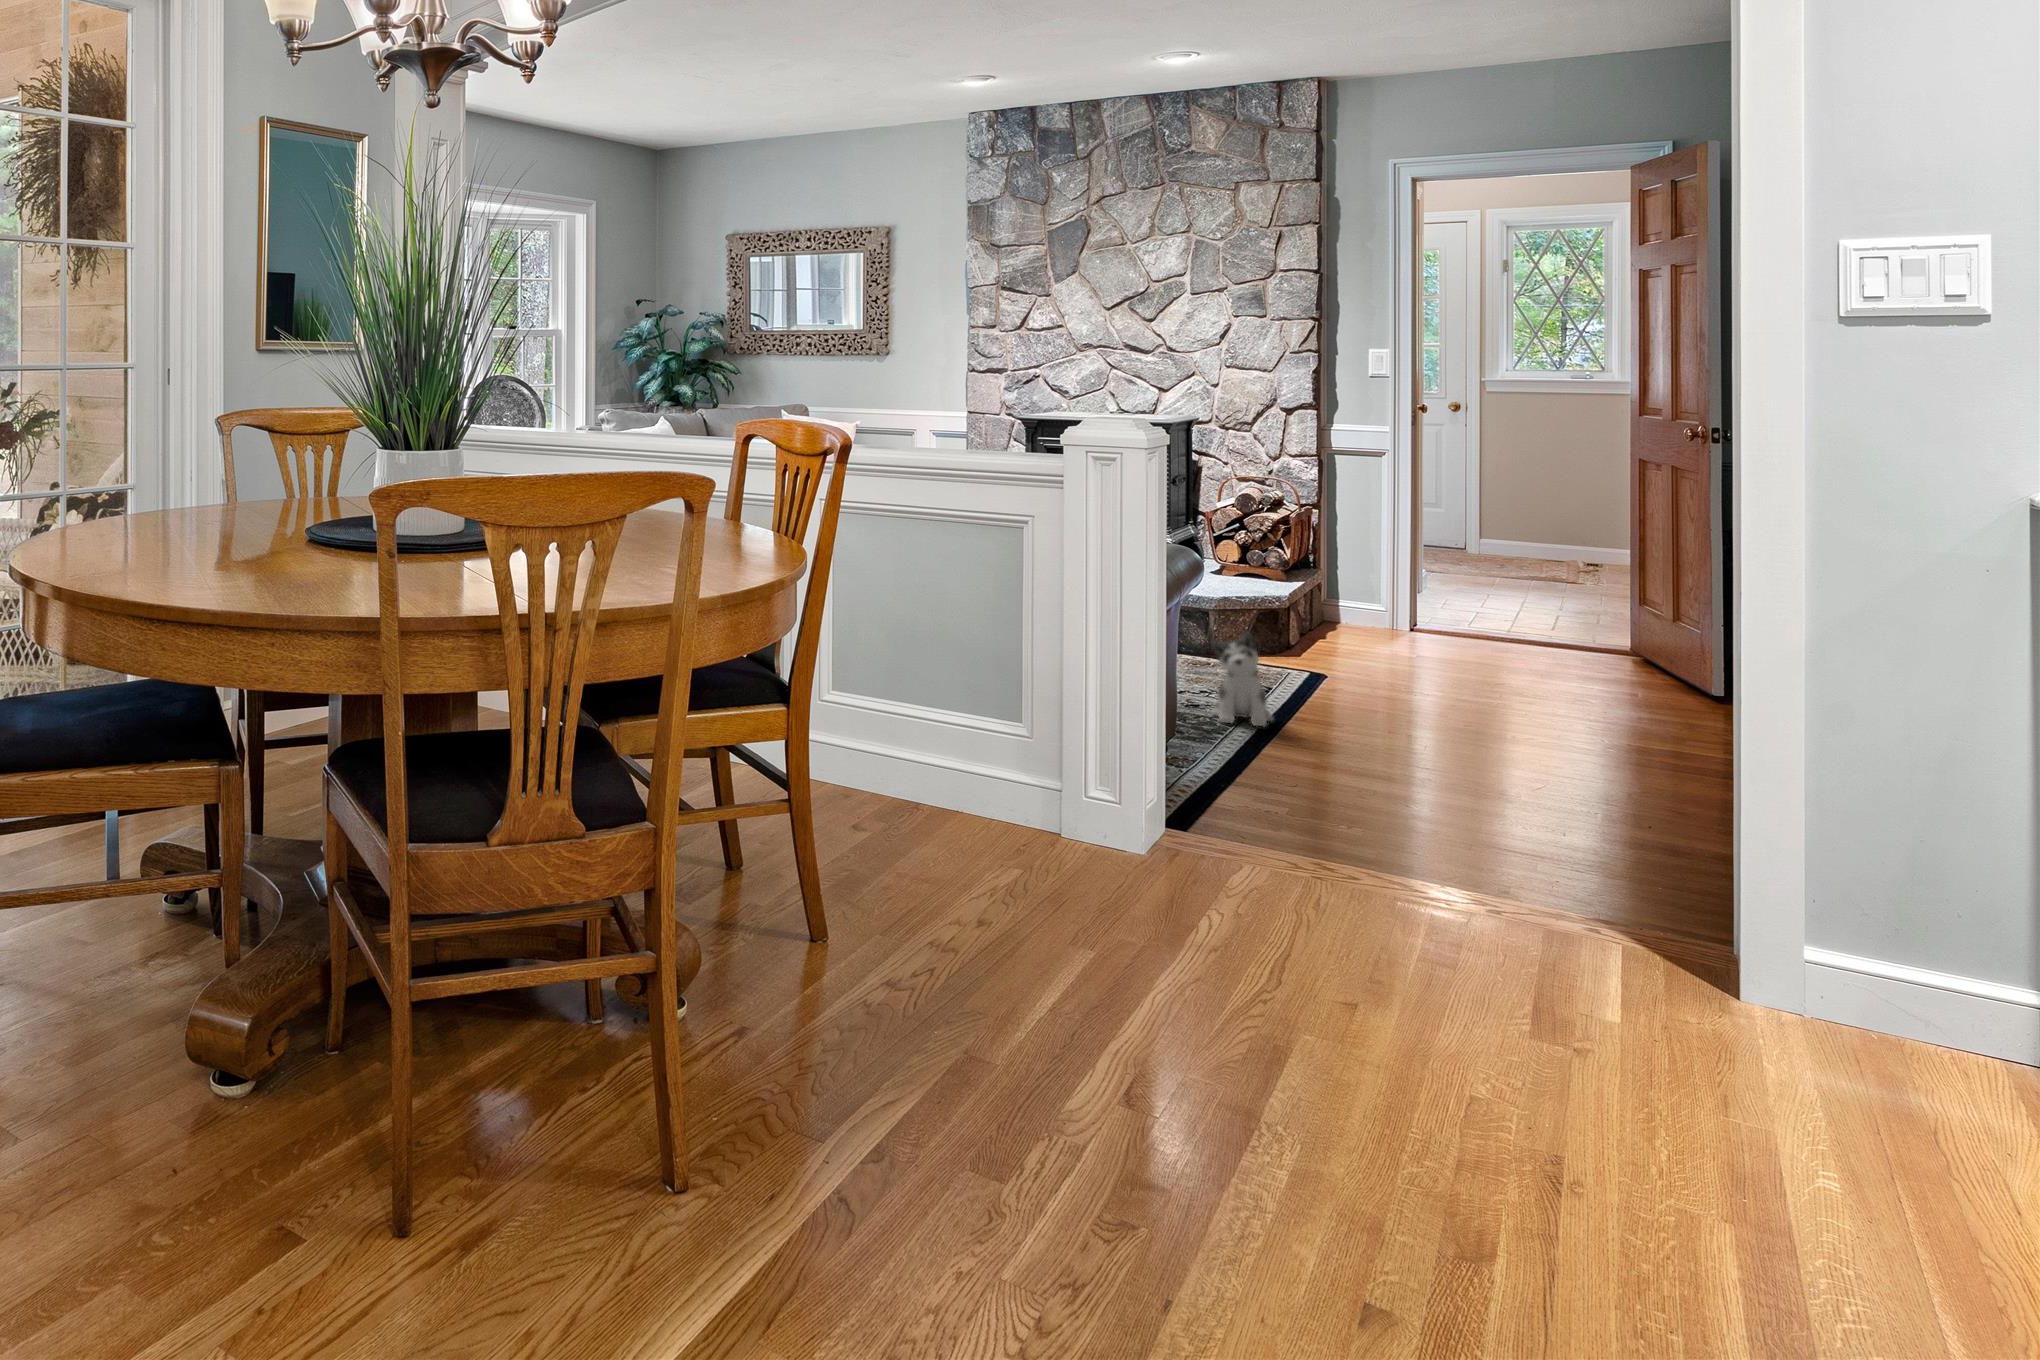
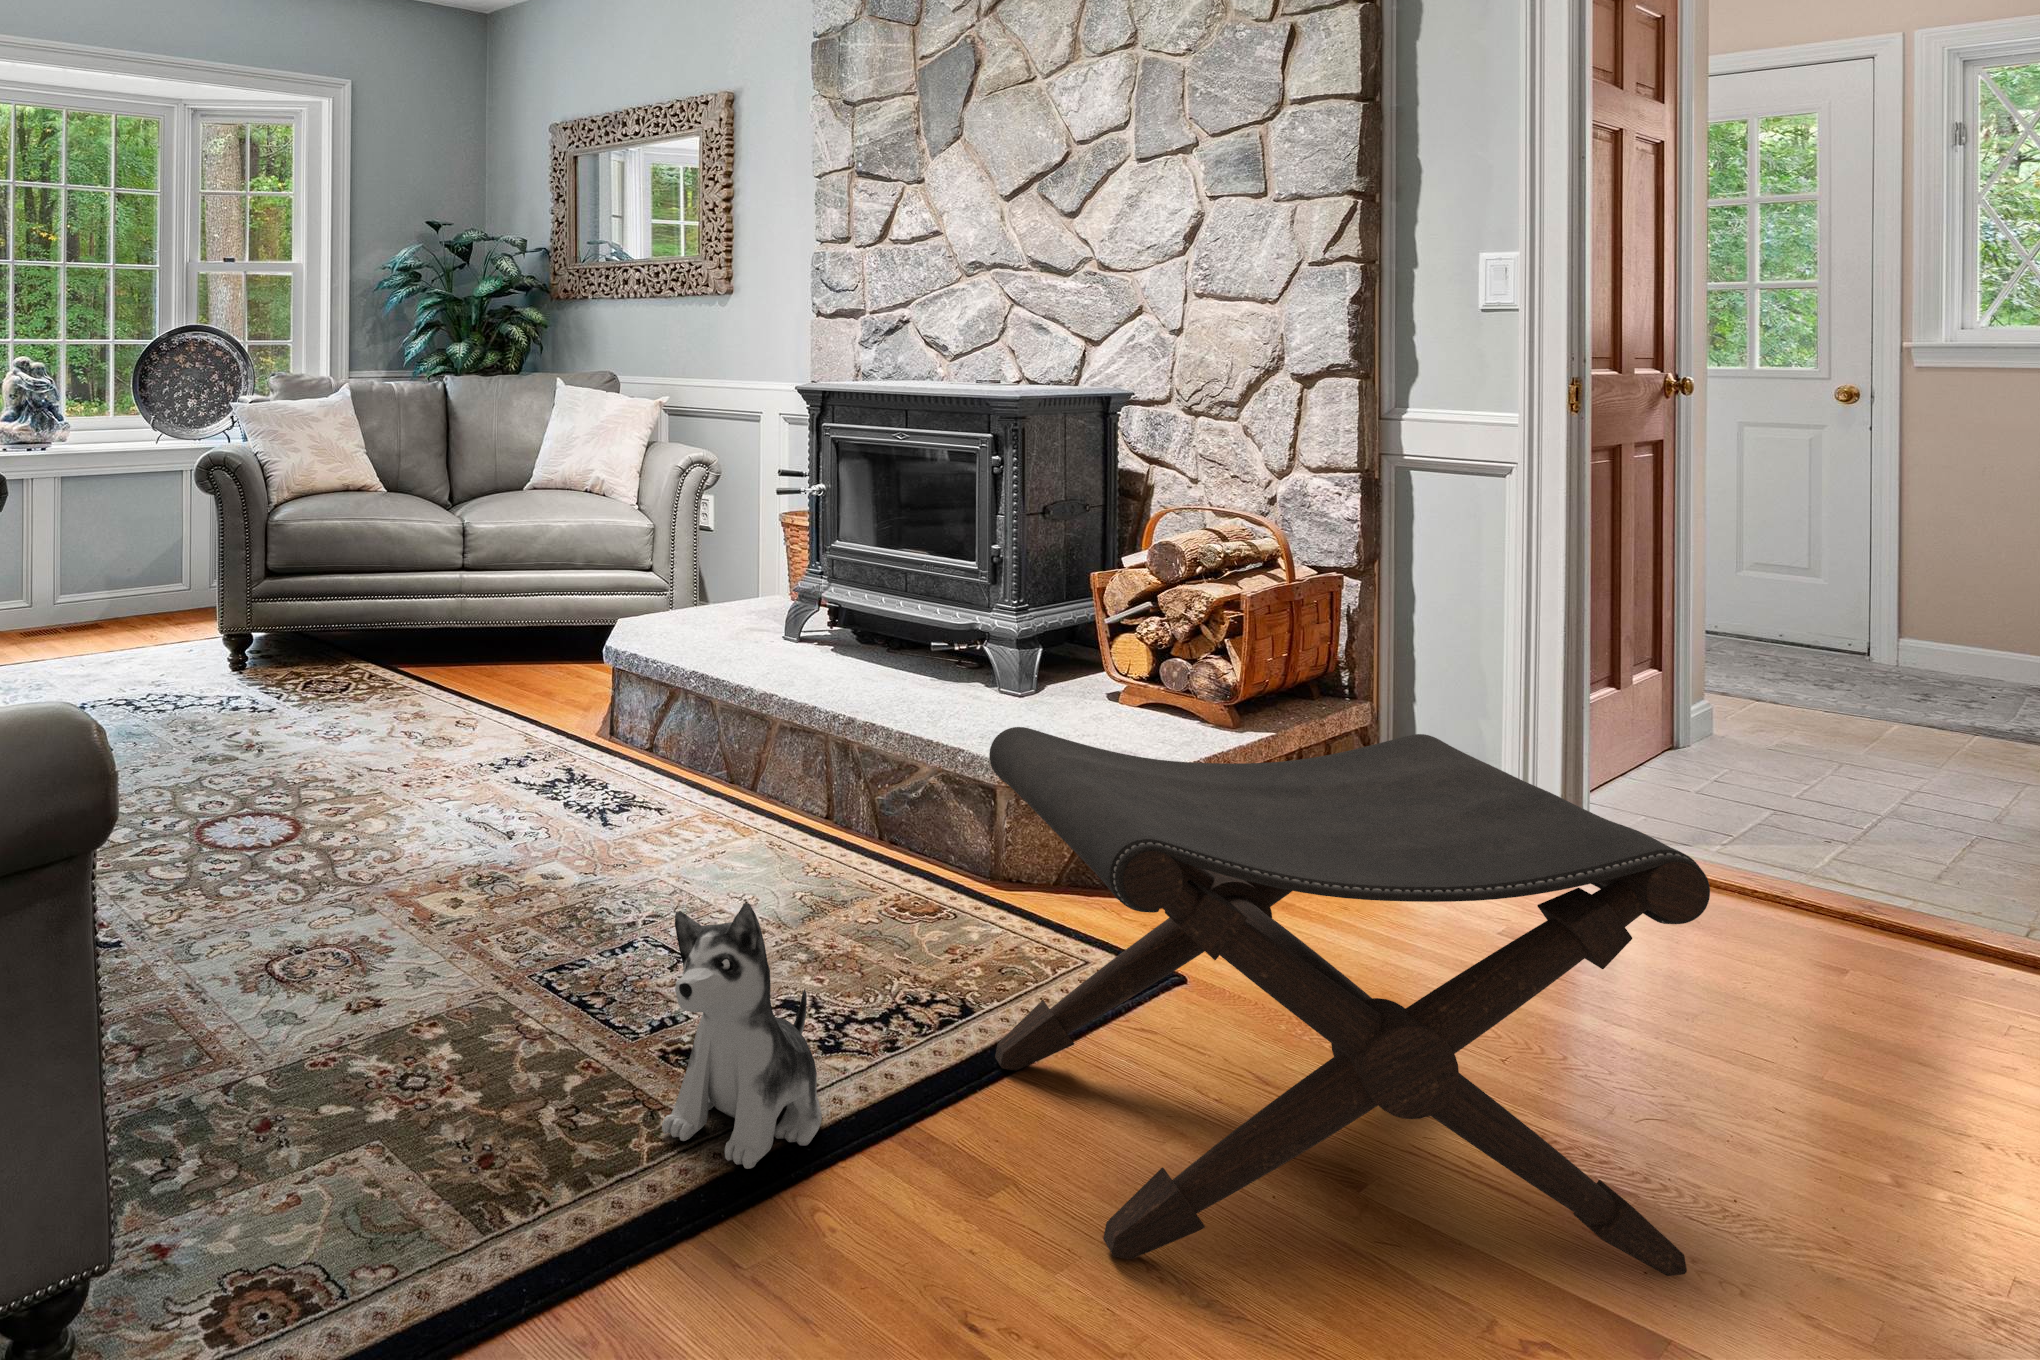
footstool: none [1293,558,1568,732] -> present [989,727,1710,1276]

